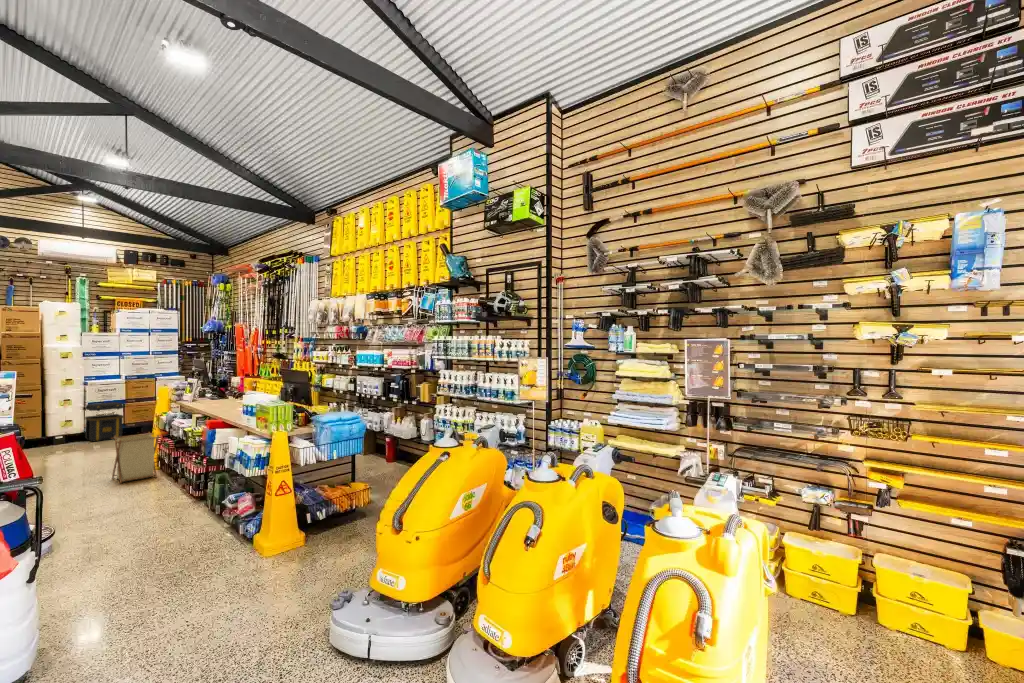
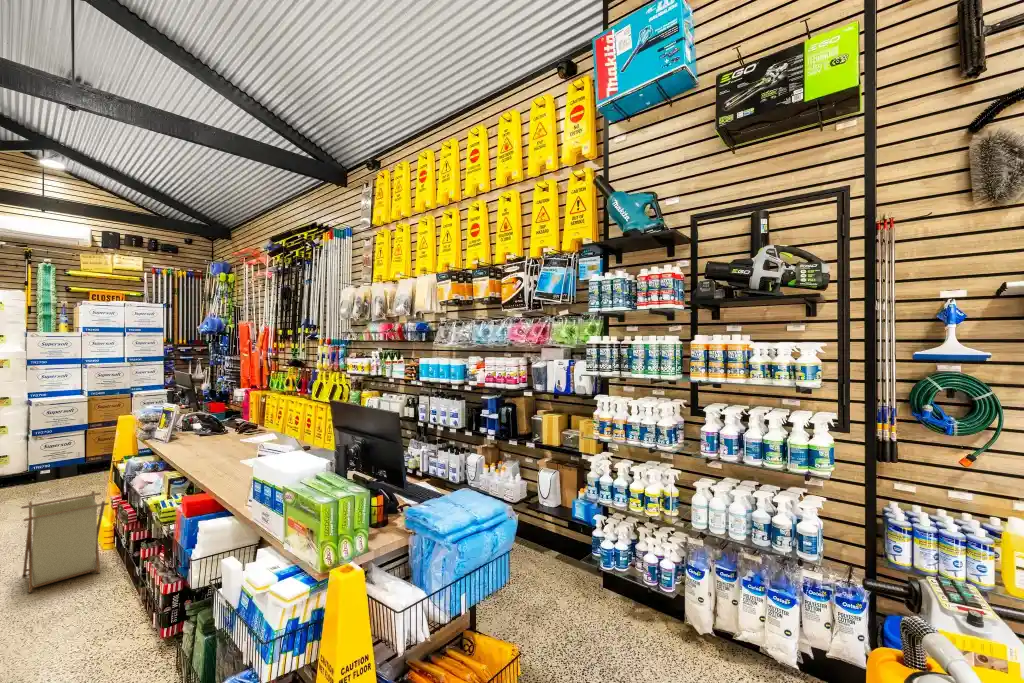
toolbox: present [85,402,124,441] -> none [28,427,84,484]

